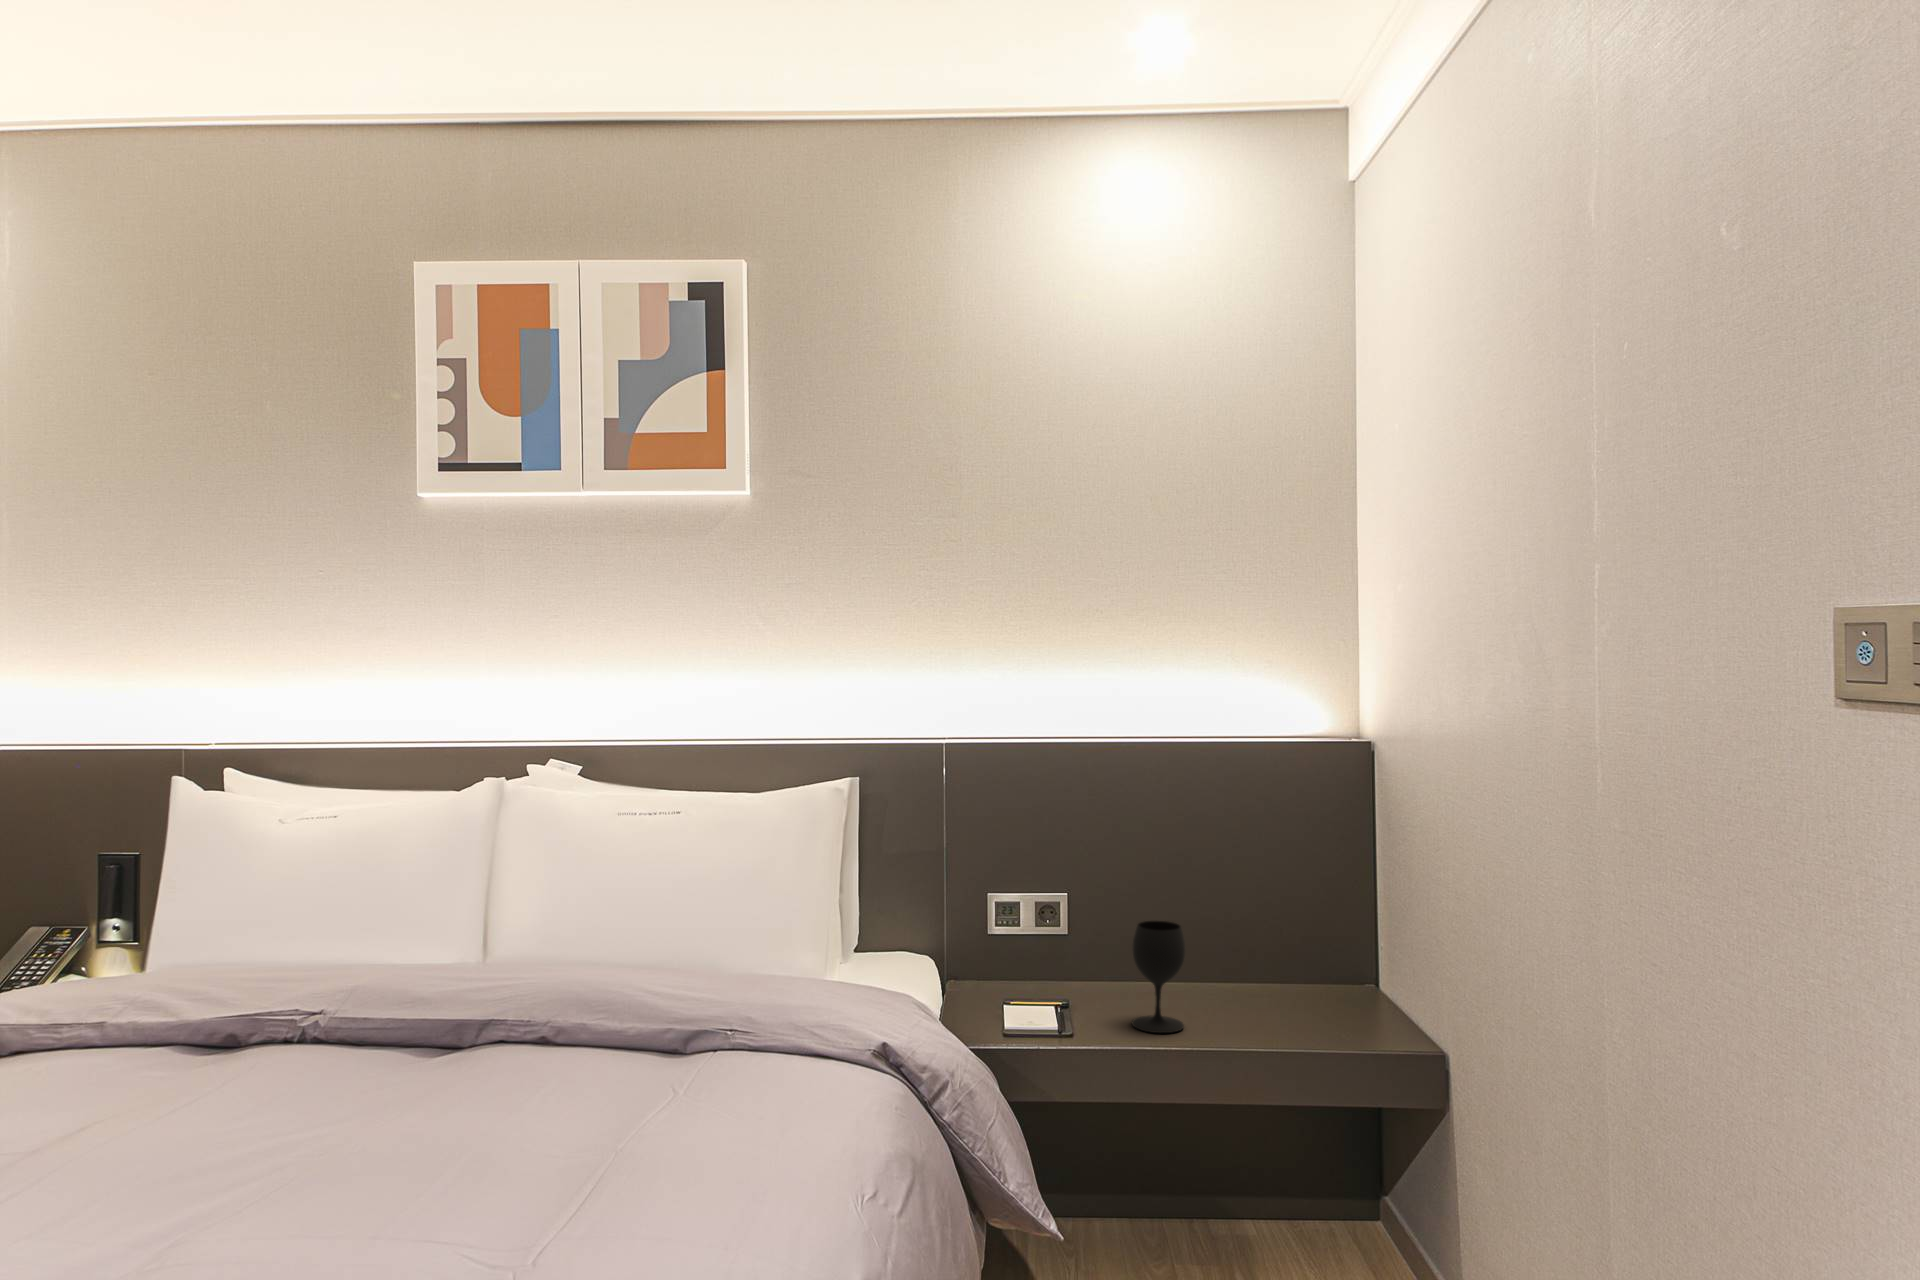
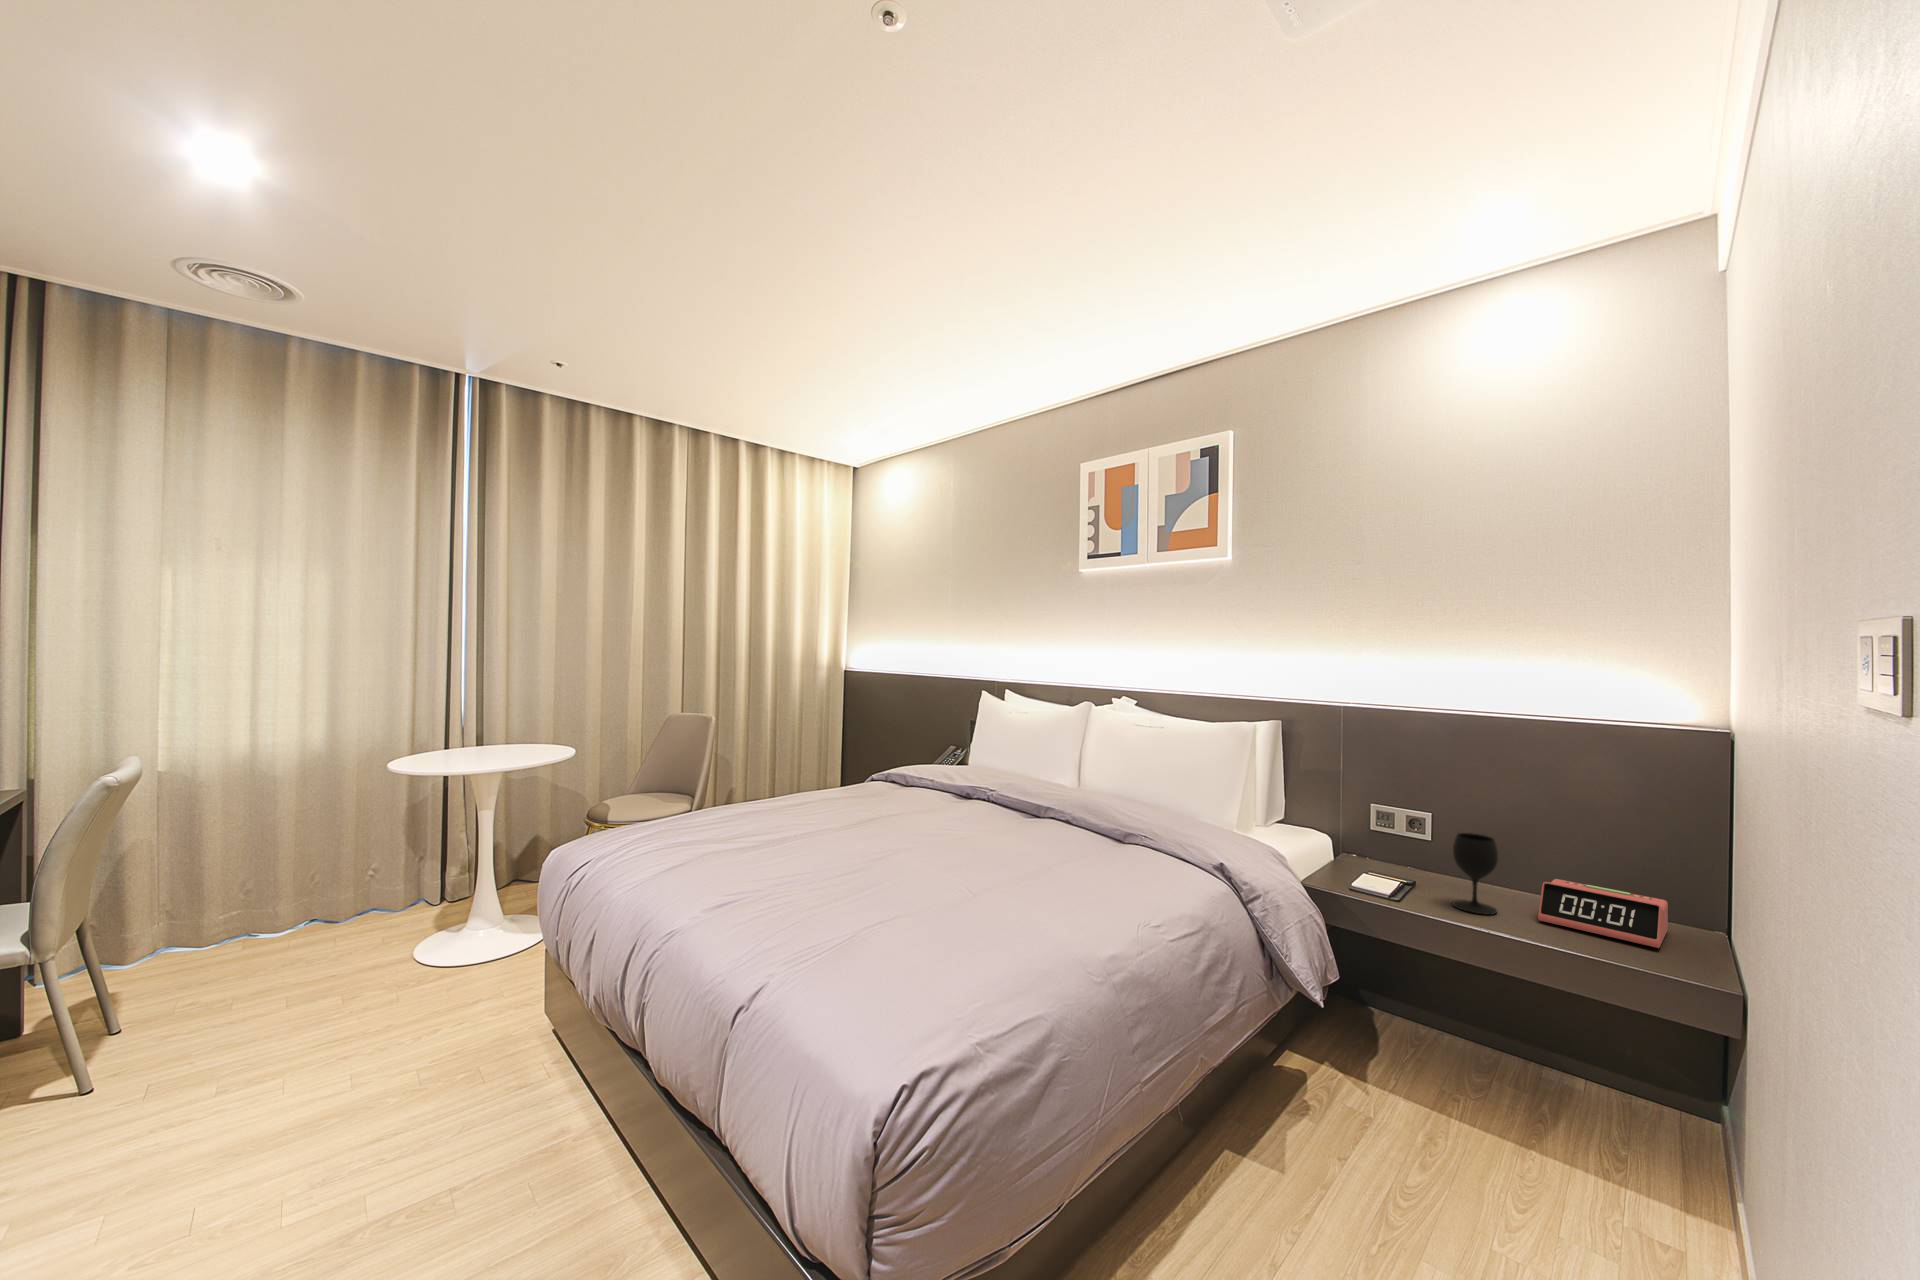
alarm clock: none [1220,963,1350,1030] -> present [1538,879,1668,948]

